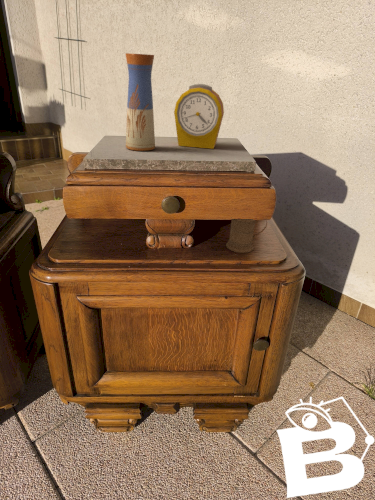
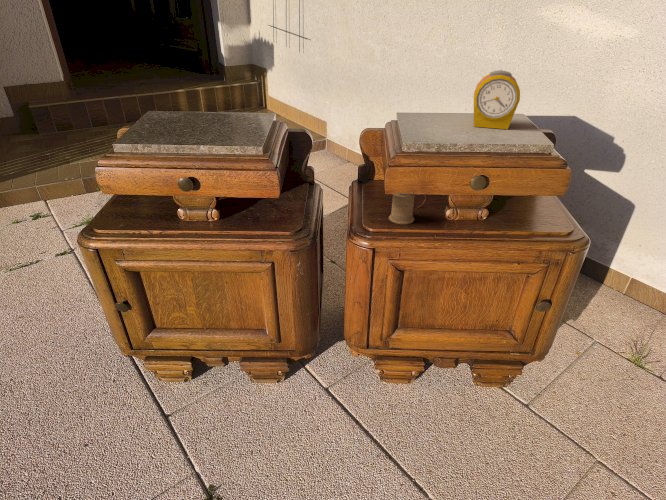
vase: present [126,53,155,151] -> none [431,50,467,135]
mug: present [226,219,267,253] -> present [389,192,425,225]

